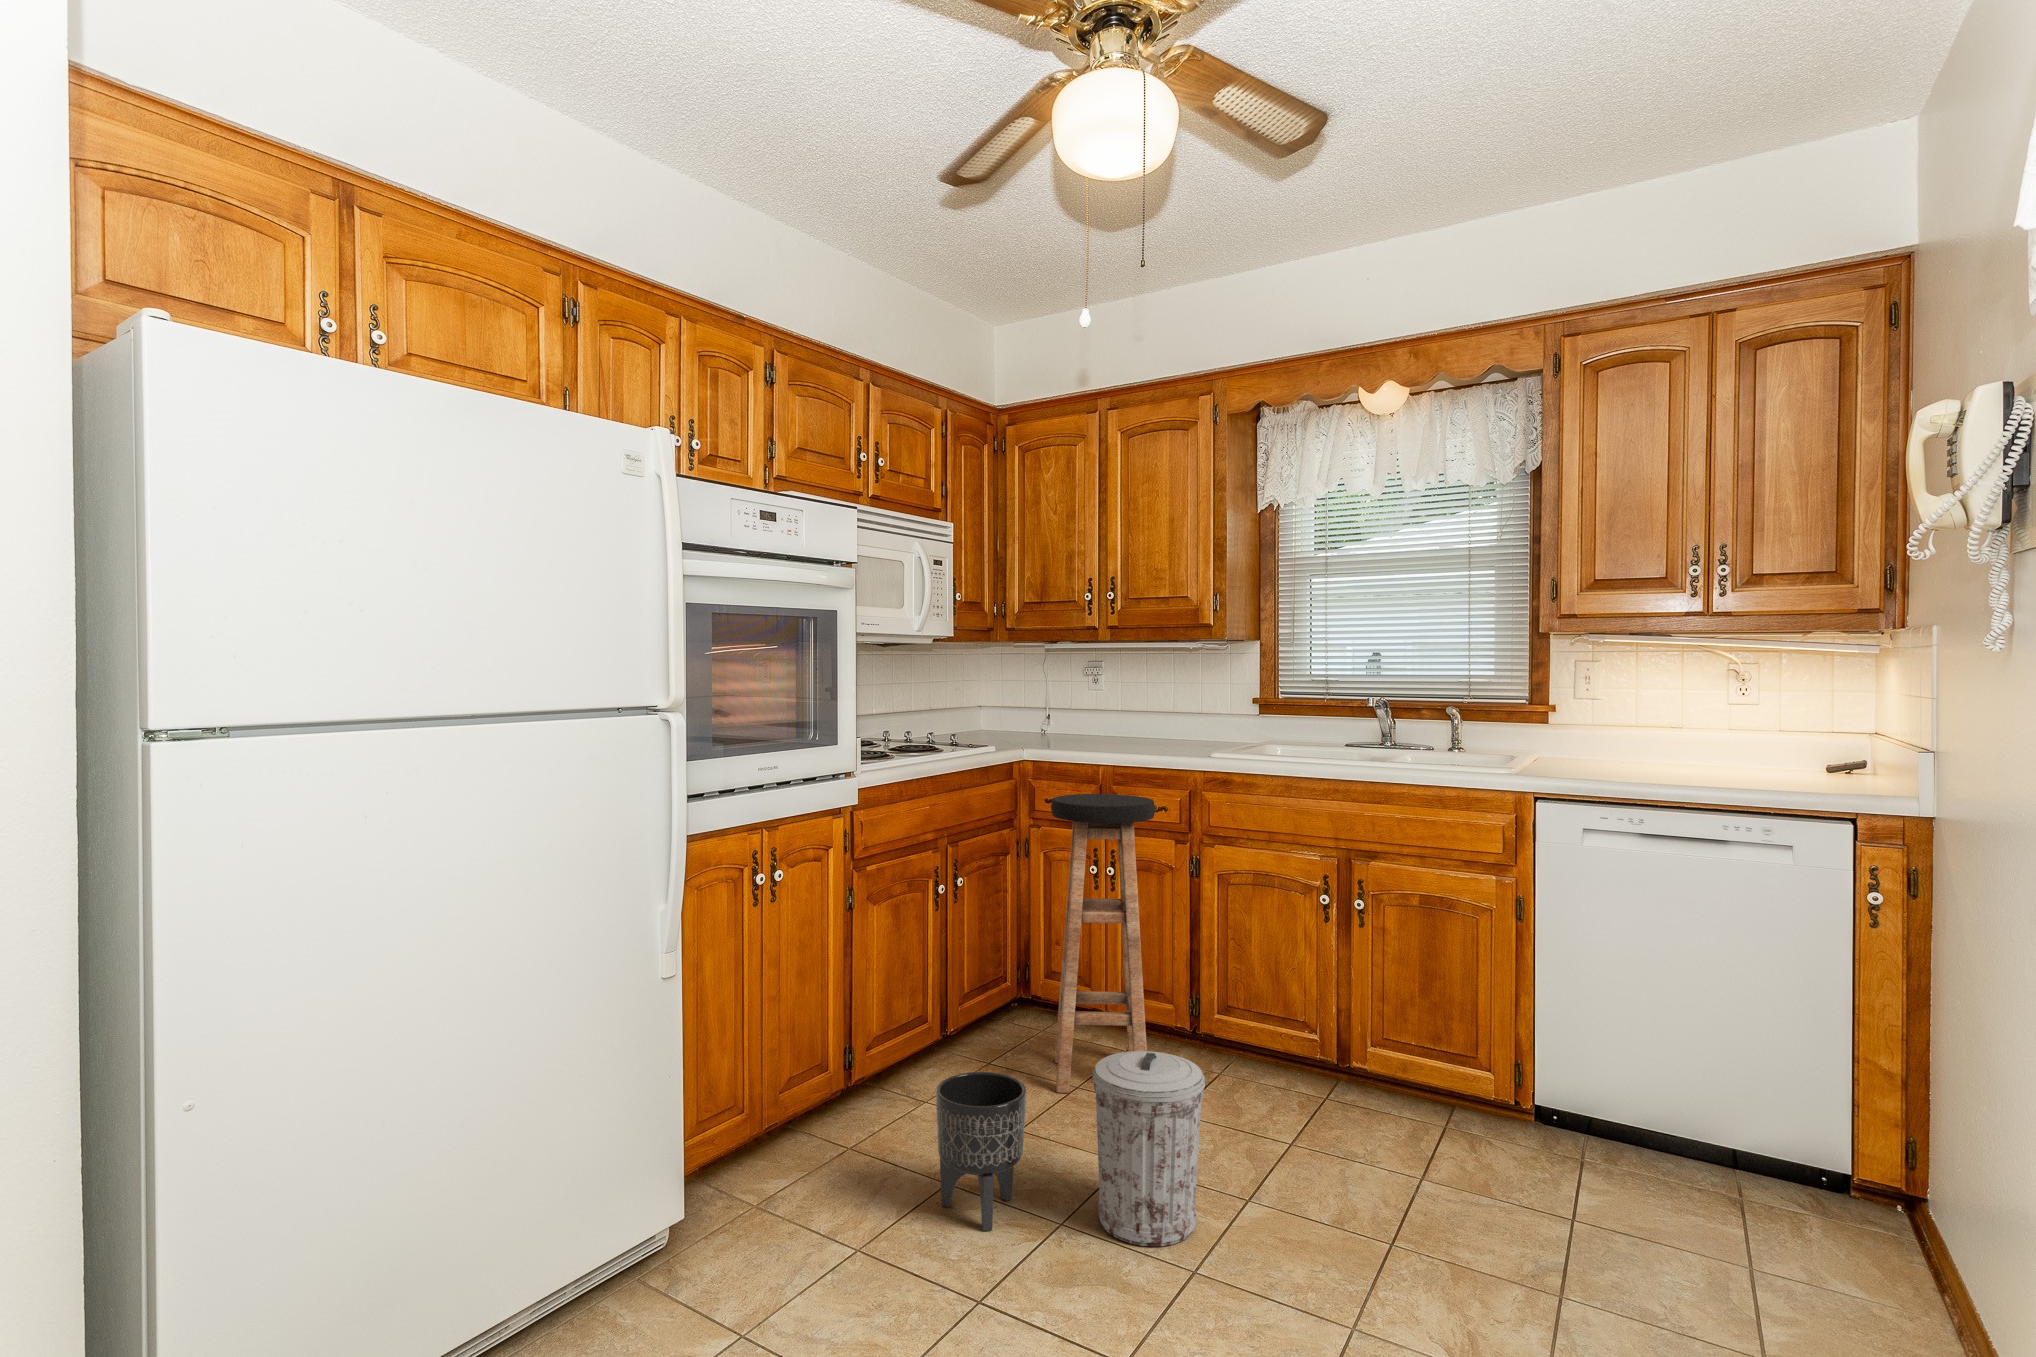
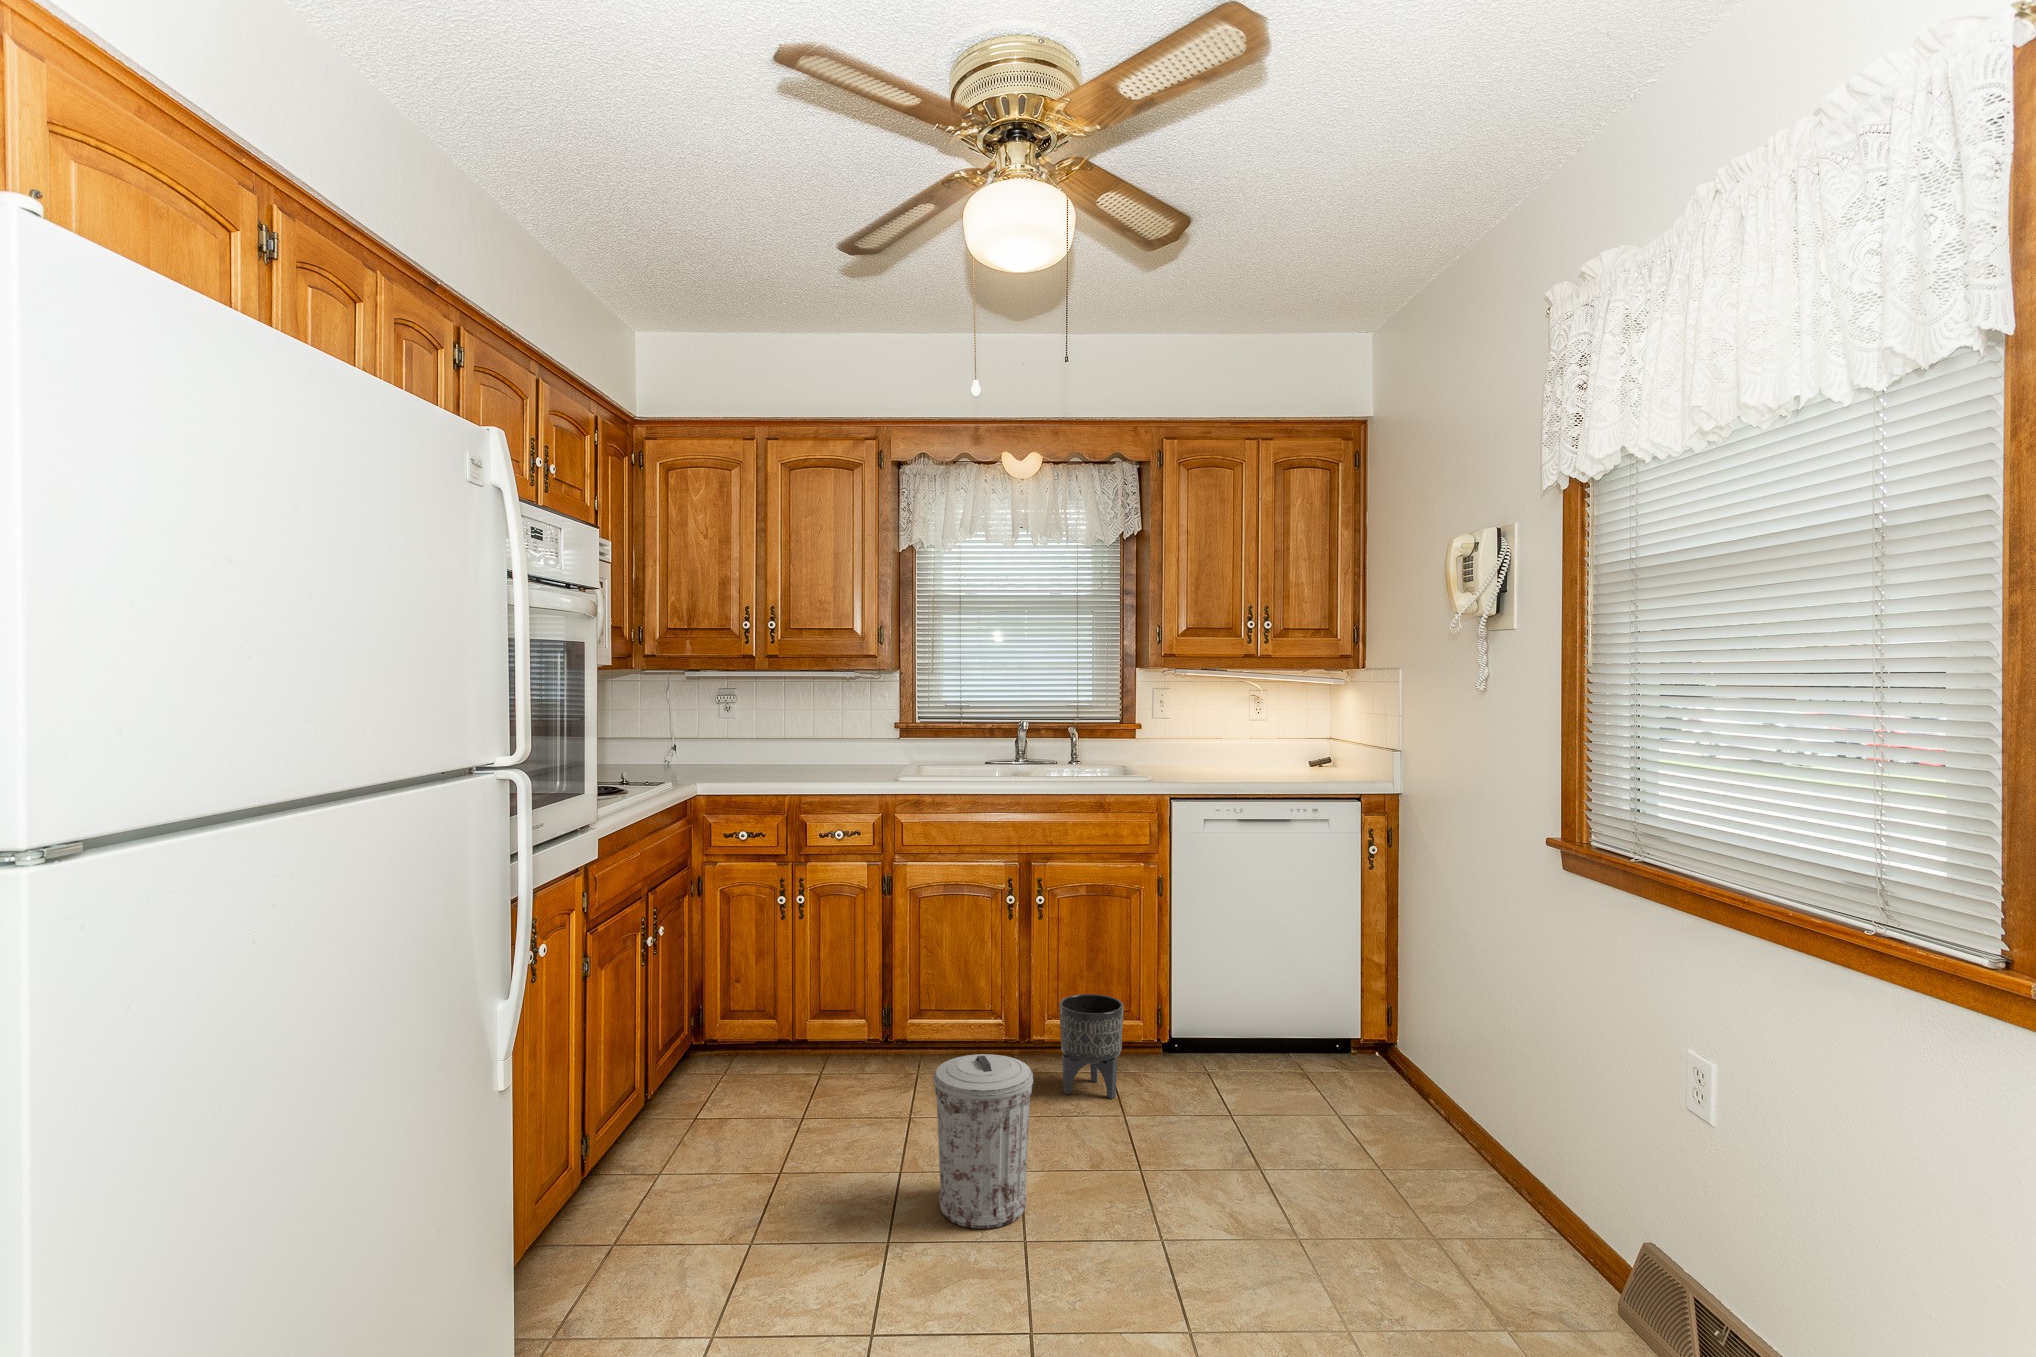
bar stool: present [1051,794,1155,1093] -> none [769,824,883,1123]
planter: present [936,1072,1026,1231] -> present [1059,994,1124,1099]

